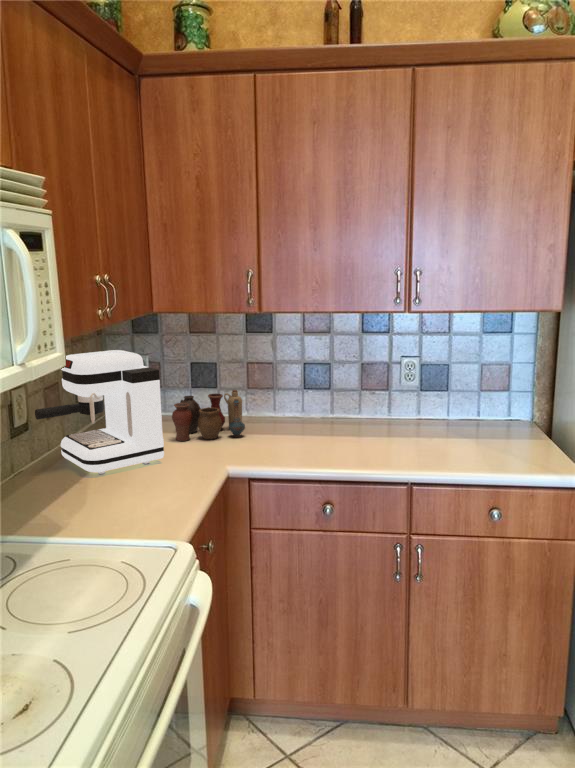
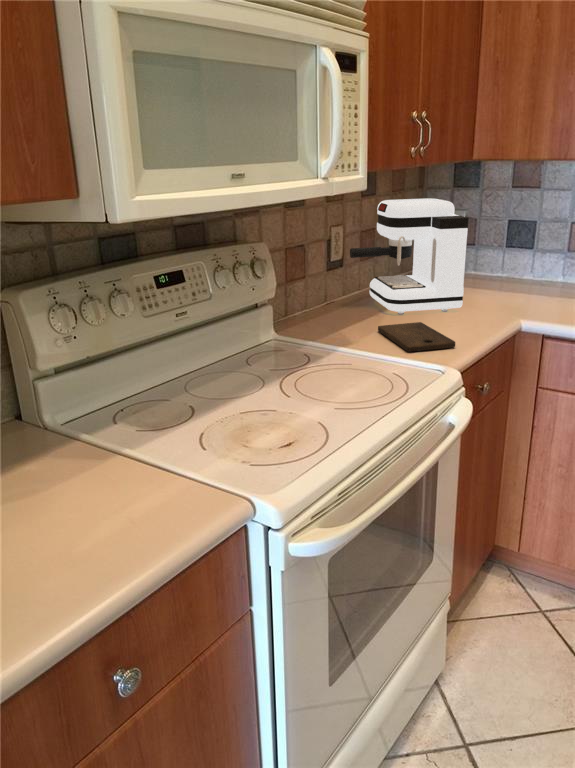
vase: present [172,390,245,441] -> none [478,251,558,300]
cutting board: none [82,483,170,522] -> present [378,322,455,352]

